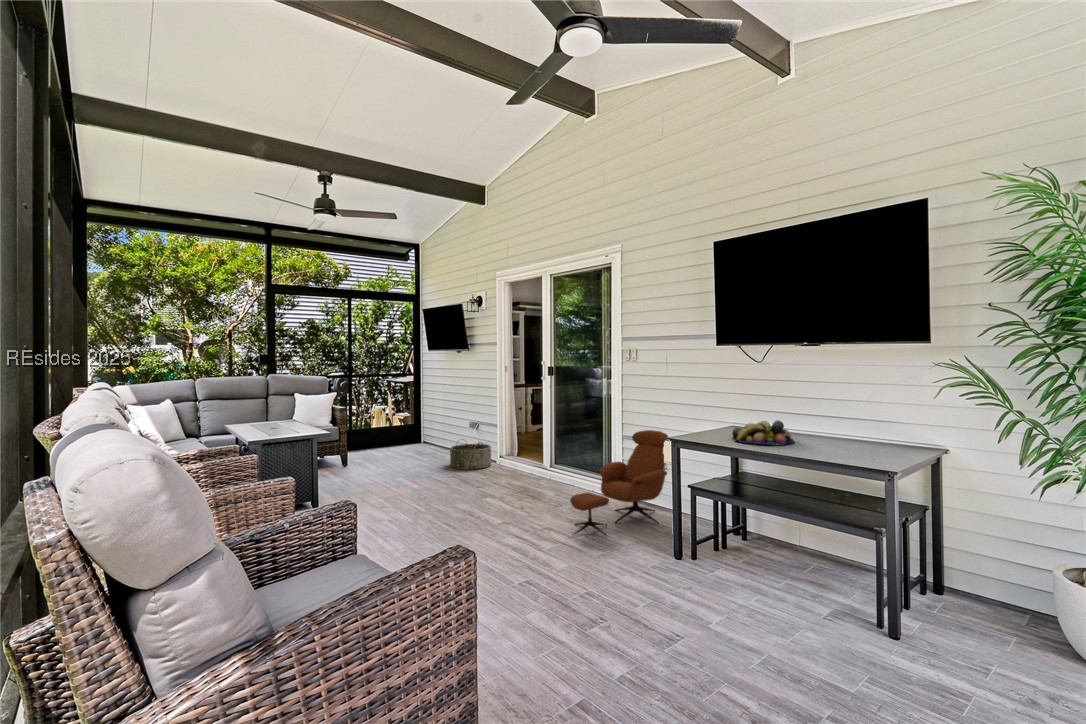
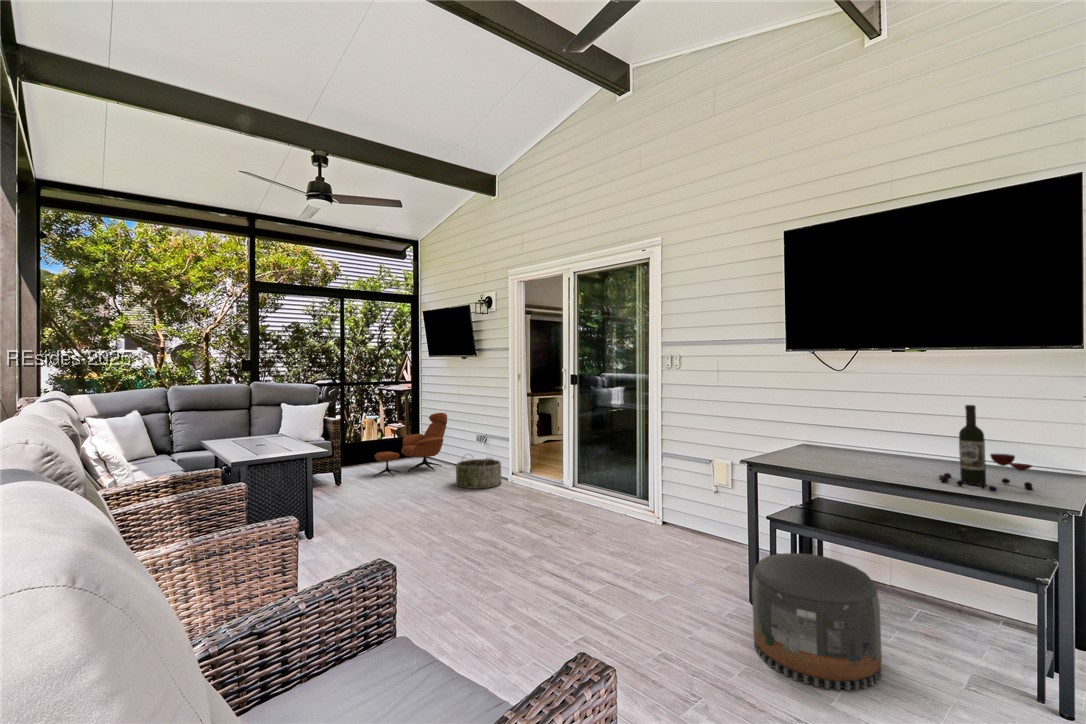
wine bottle: none [814,391,882,464] -> present [939,405,1033,492]
fruit bowl: present [732,421,794,444] -> none [818,439,899,468]
lounge chair: present [570,430,668,536] -> present [373,413,447,477]
pouf: none [662,514,759,617] -> present [752,553,882,691]

